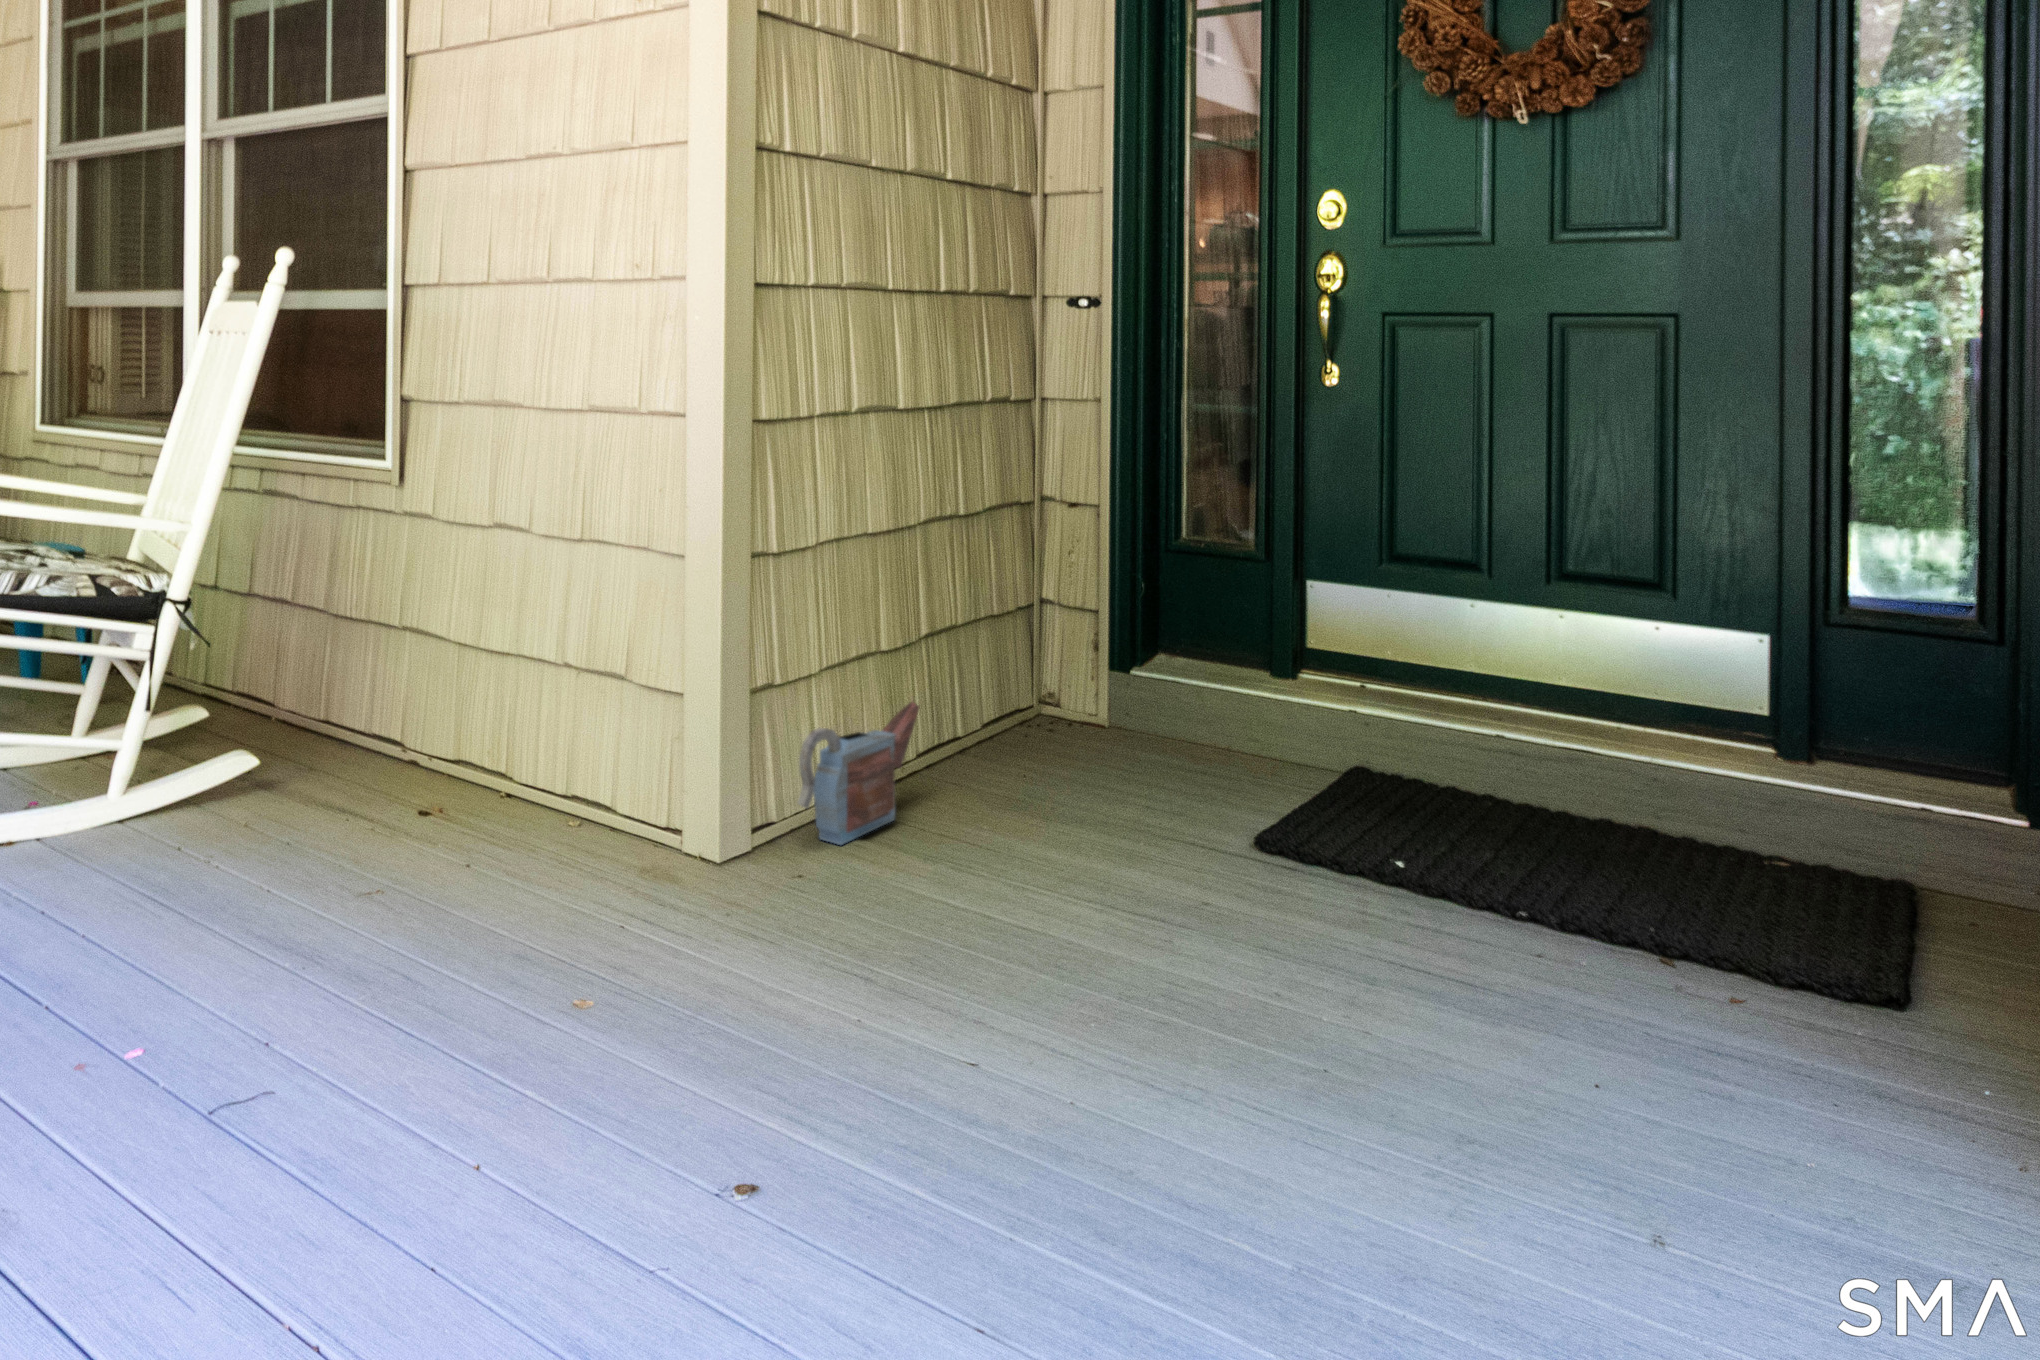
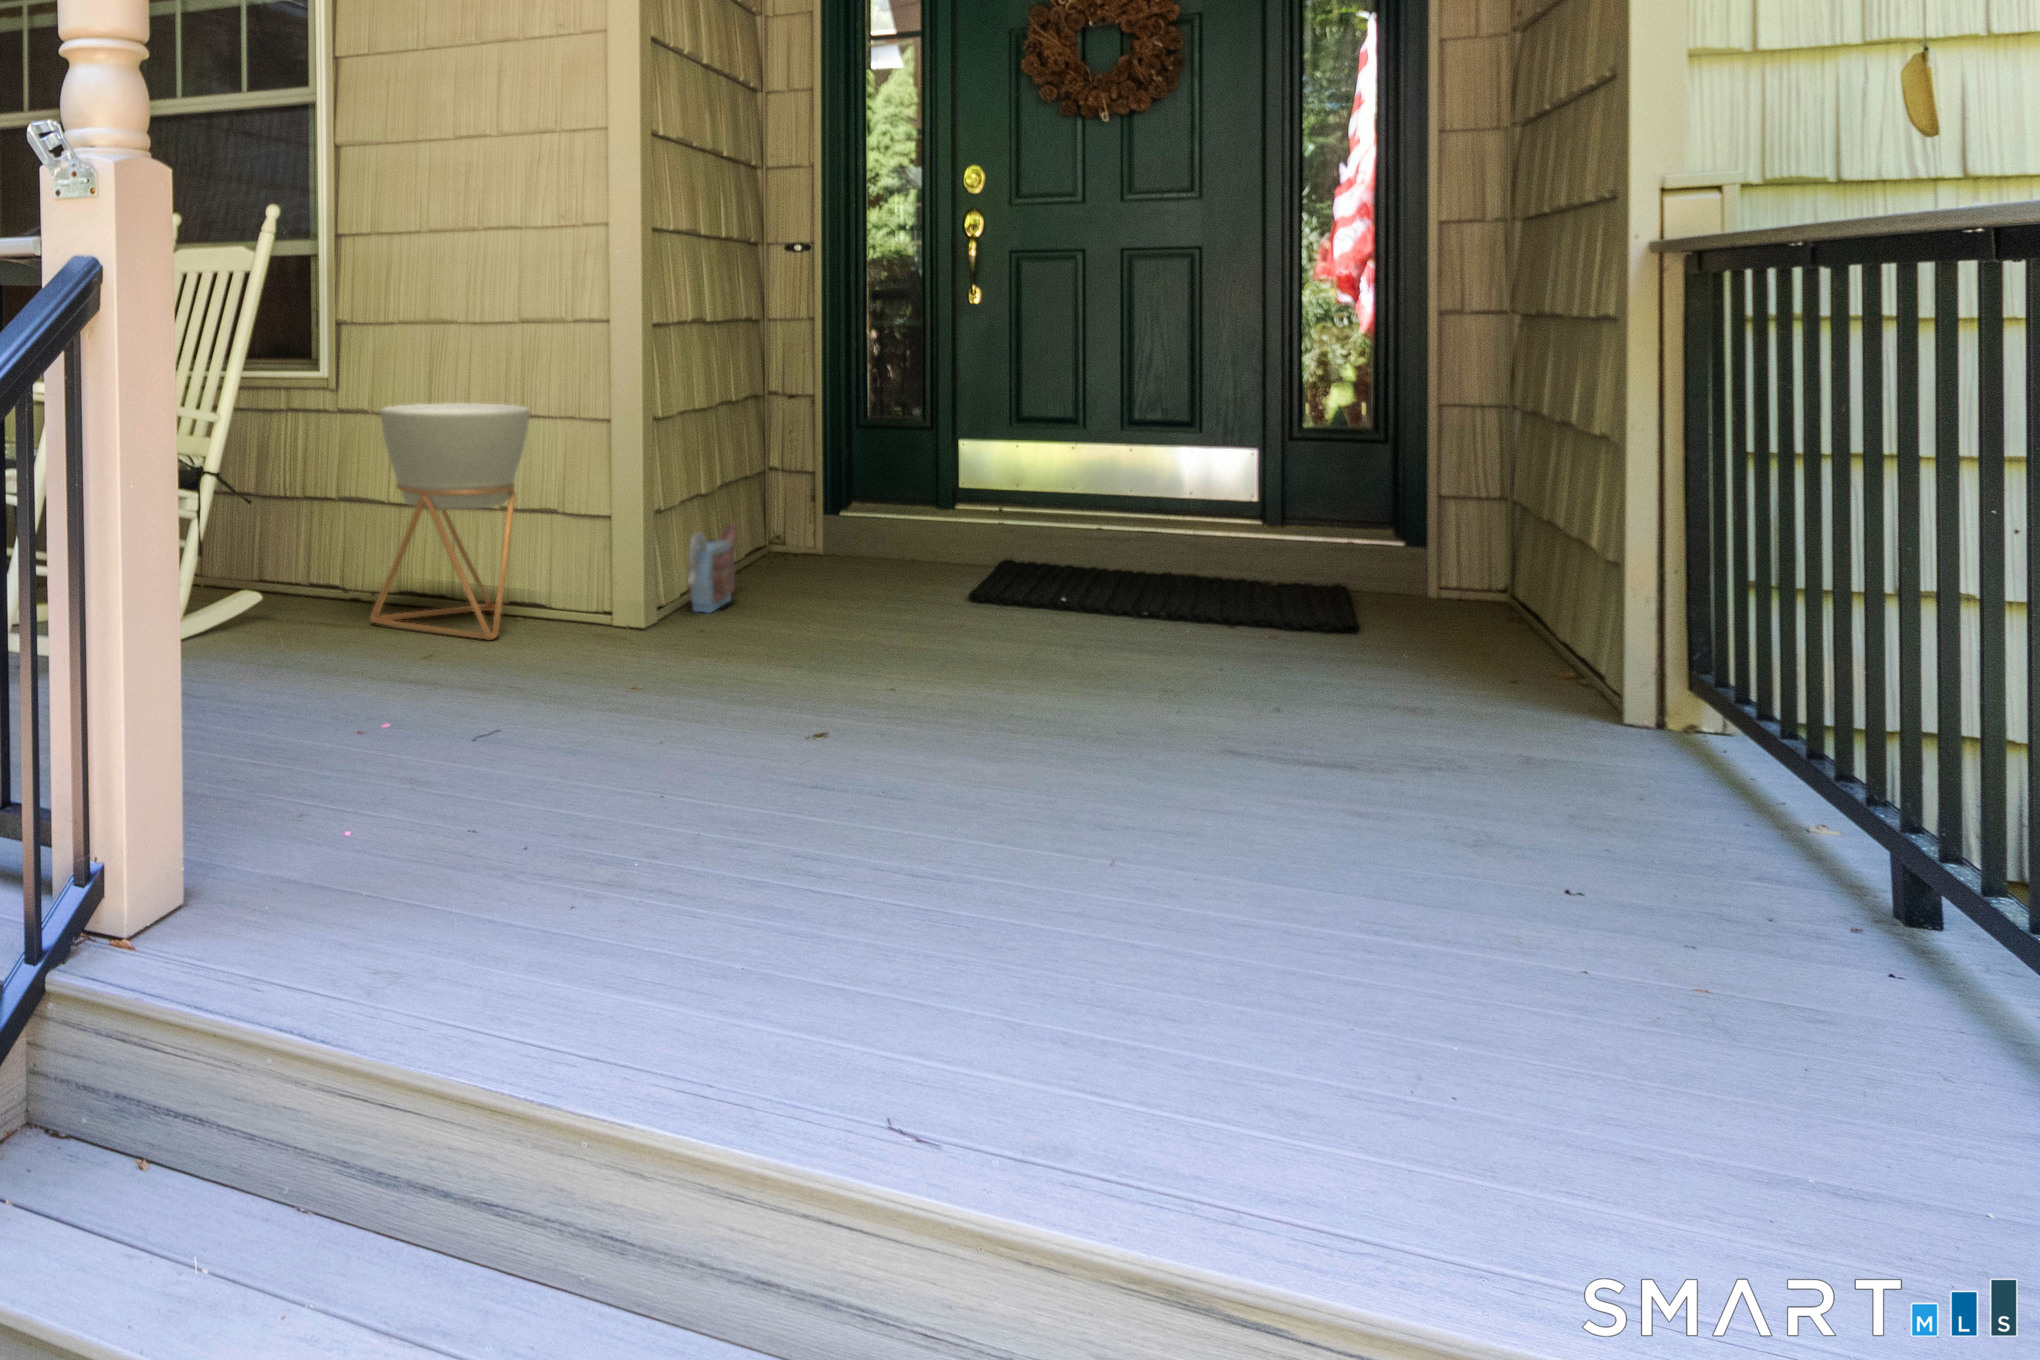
planter: none [363,520,583,876] -> present [370,403,530,640]

